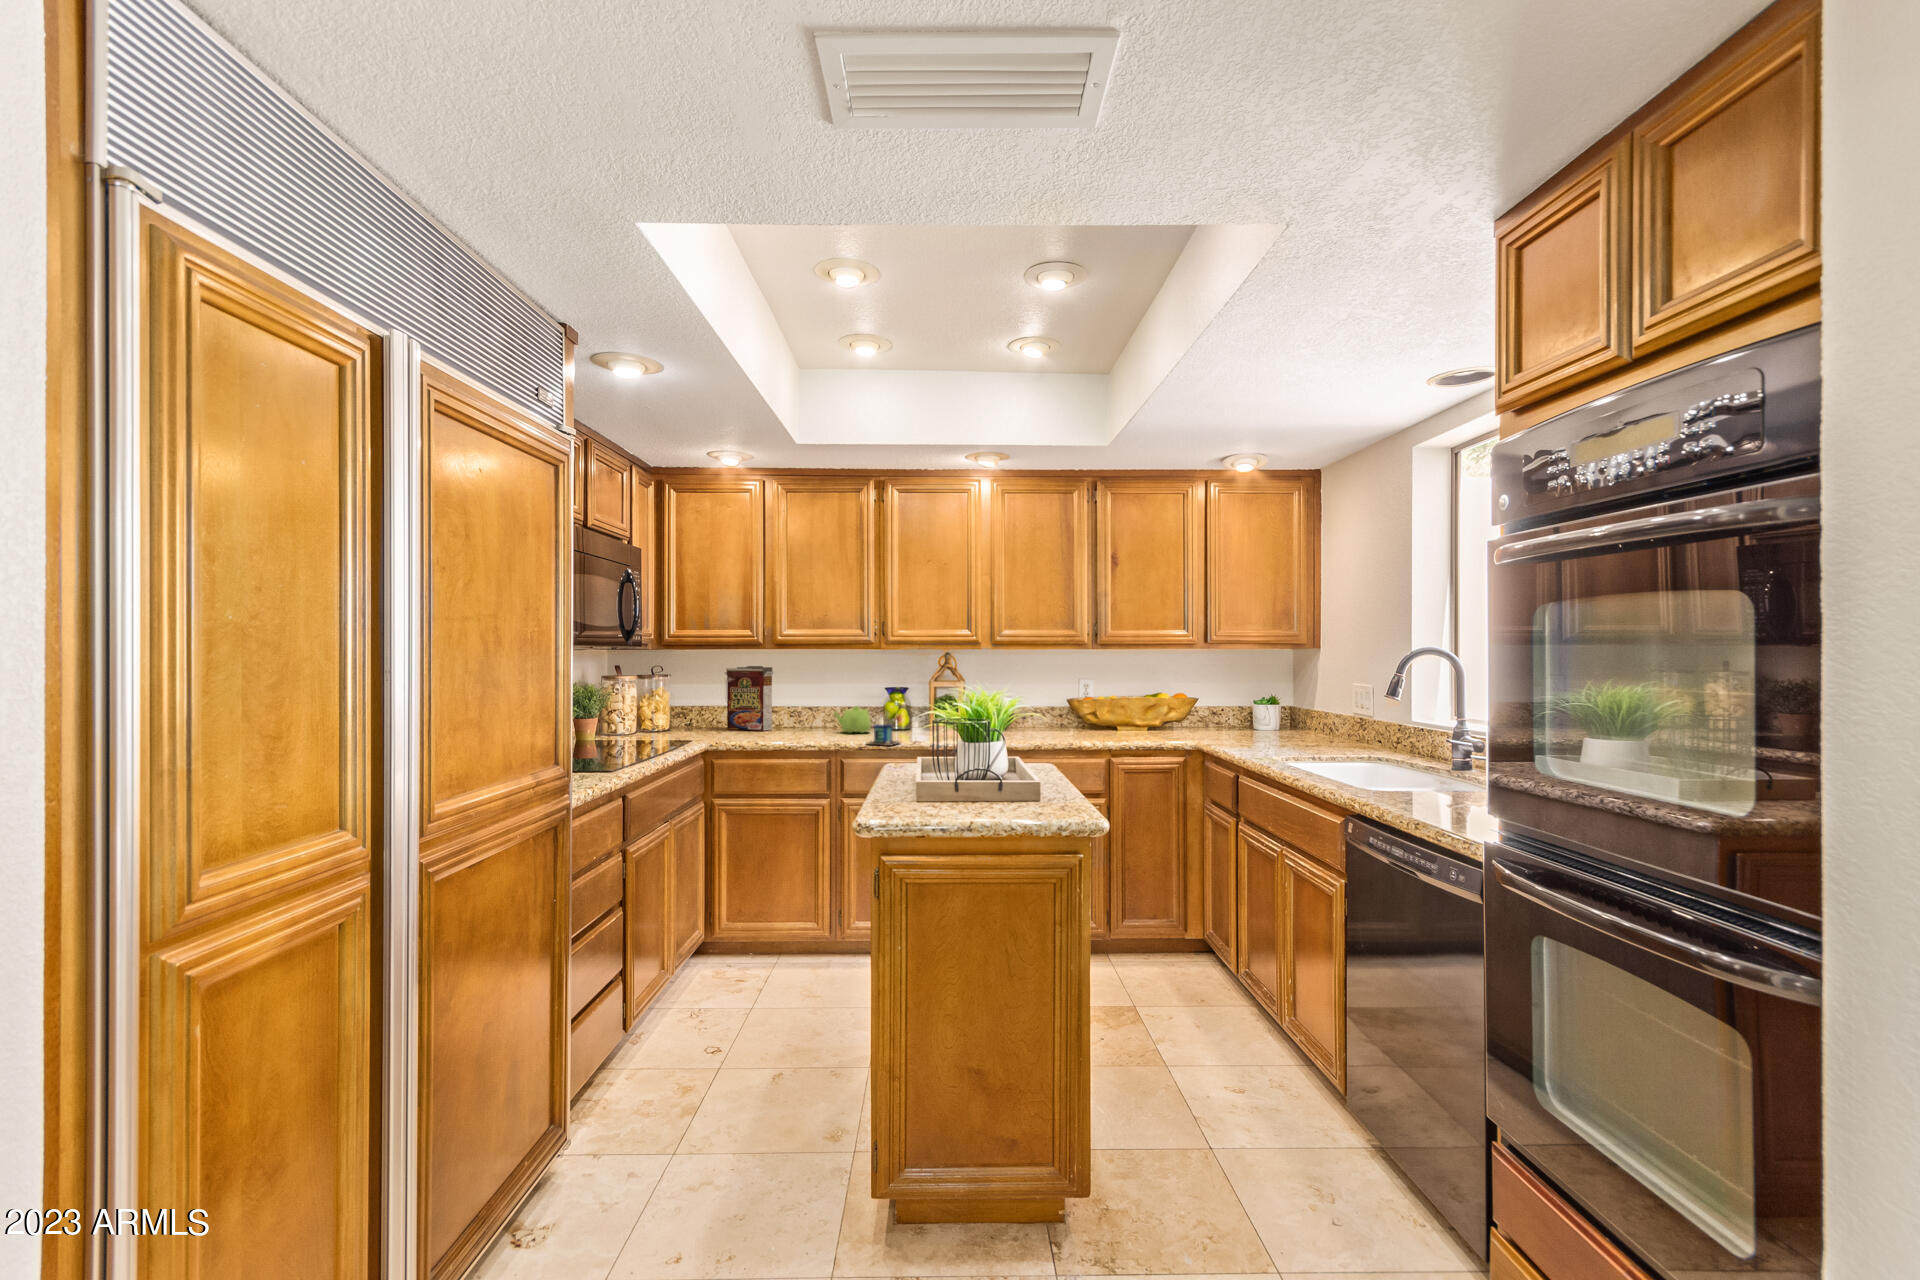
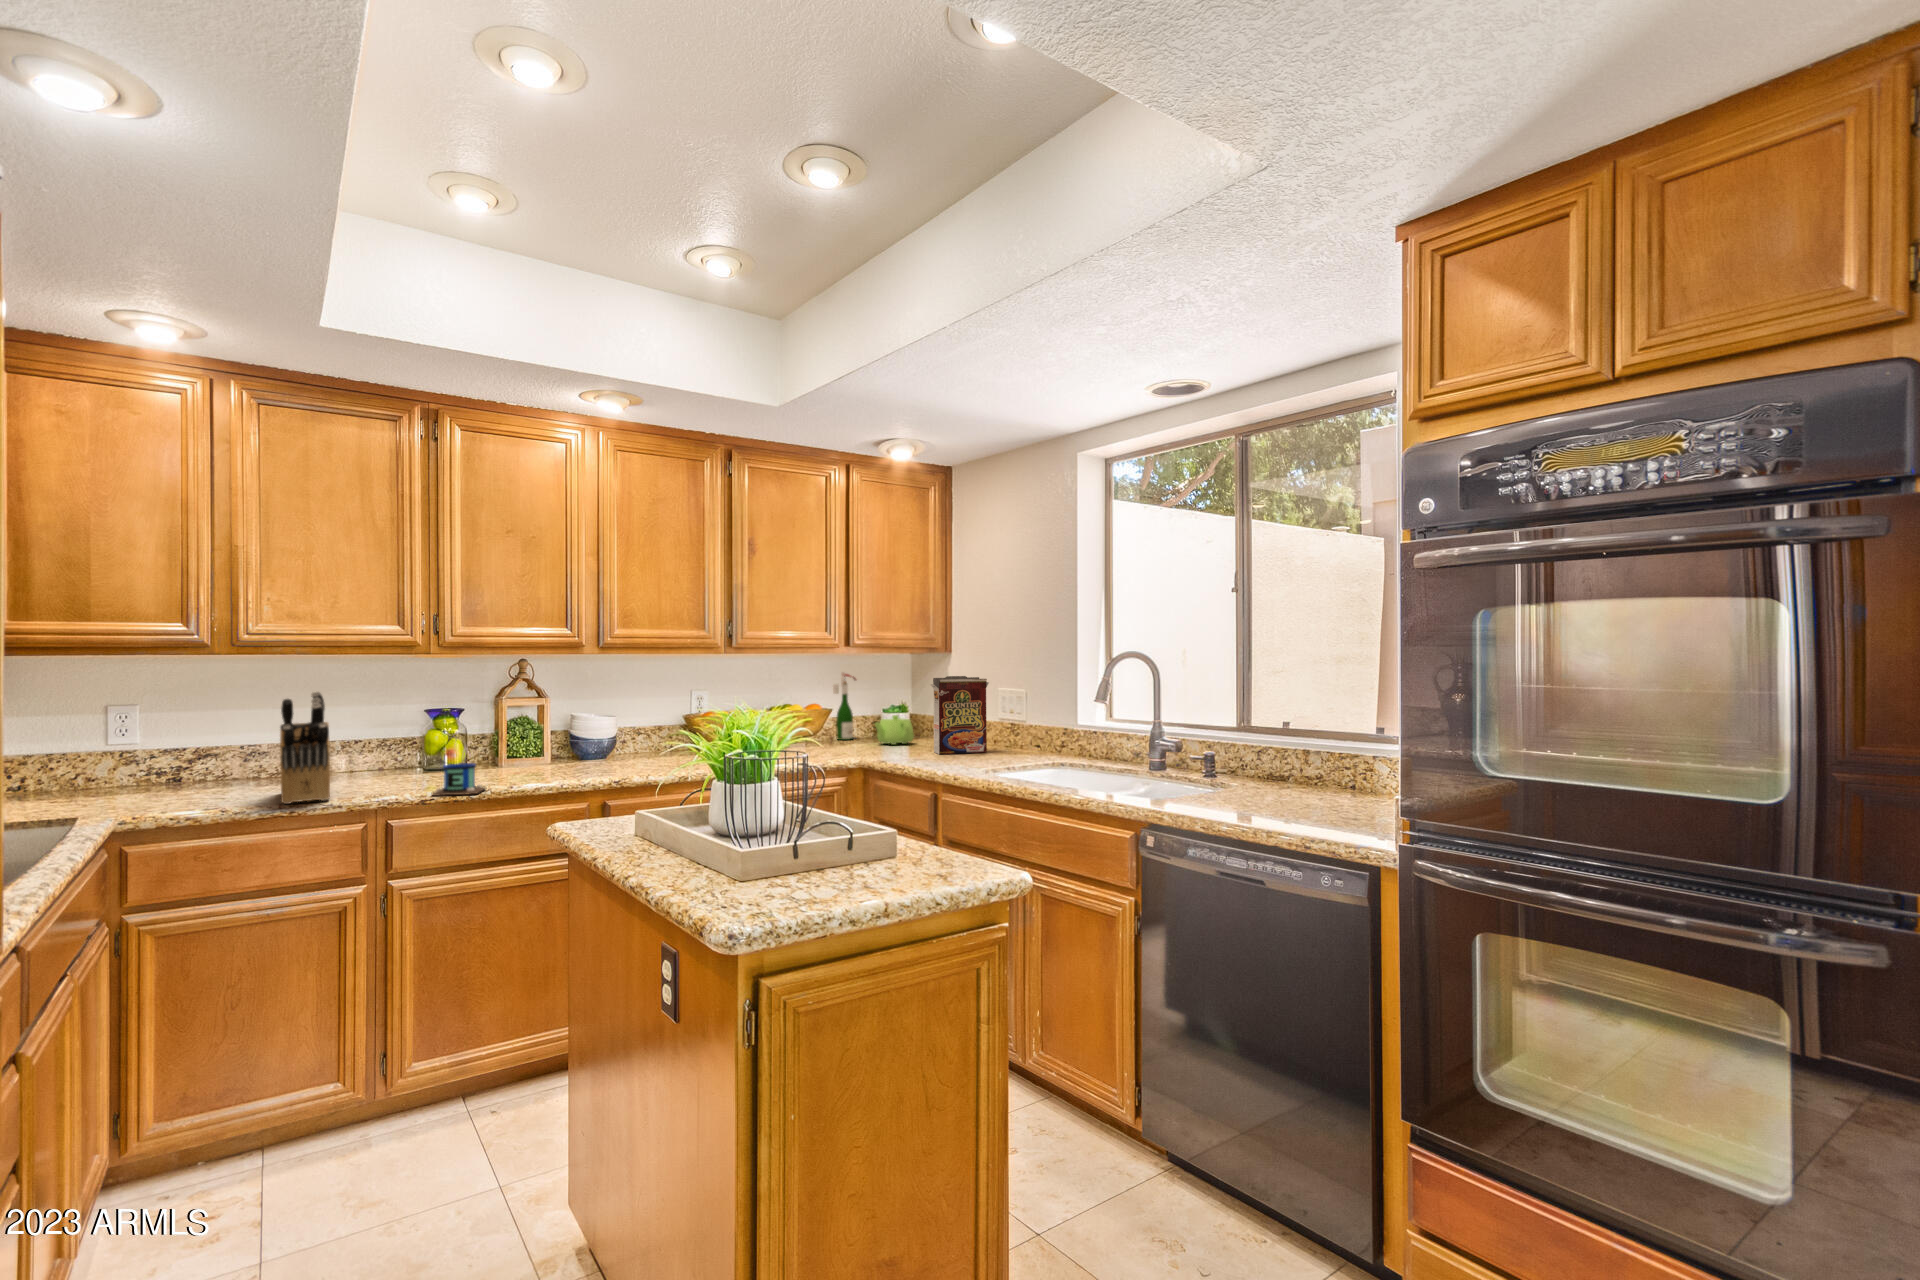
cereal box: present [725,666,773,731] -> present [930,676,989,754]
wine bottle: none [1205,666,1230,728] -> present [833,672,856,740]
knife block: none [784,673,819,743] -> present [280,691,330,804]
teapot: present [834,706,871,733] -> present [875,715,914,745]

